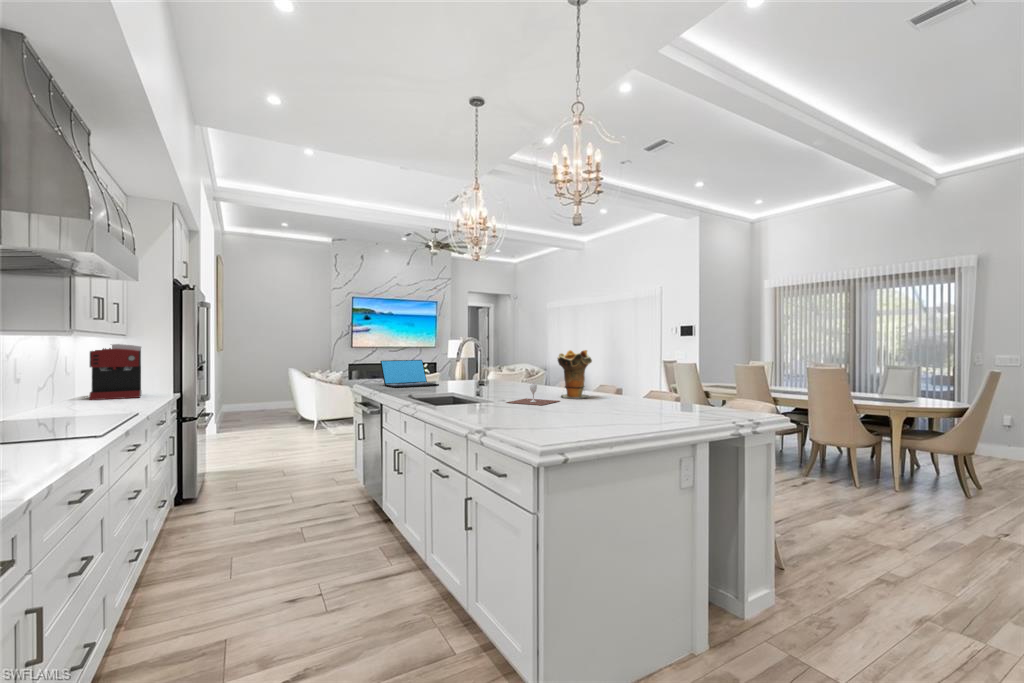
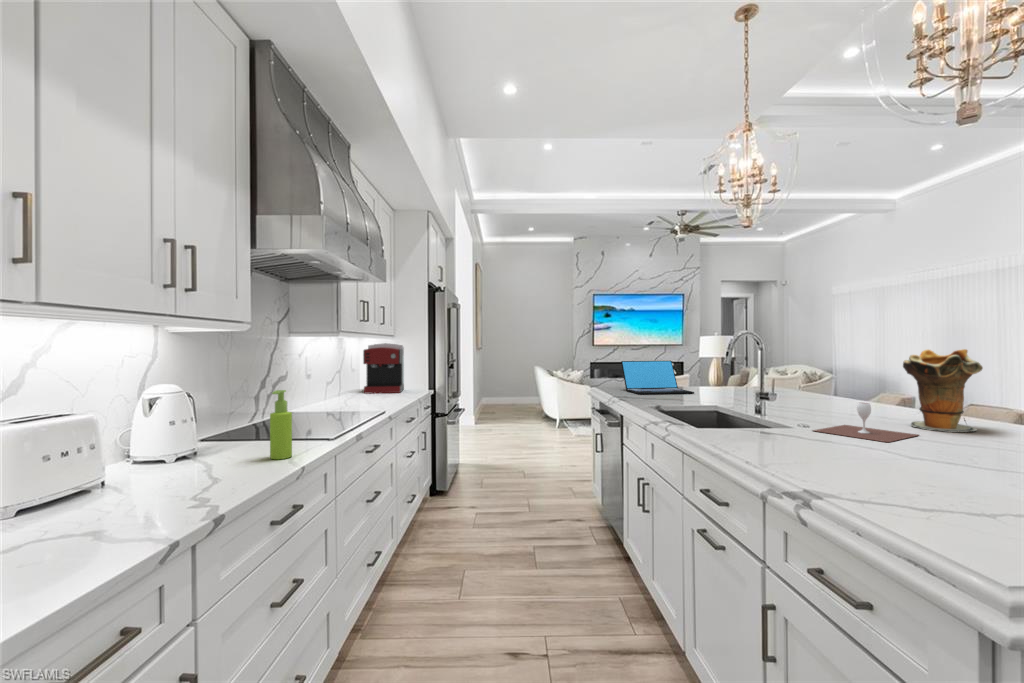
soap dispenser: none [48,388,74,453] -> present [270,390,292,459]

